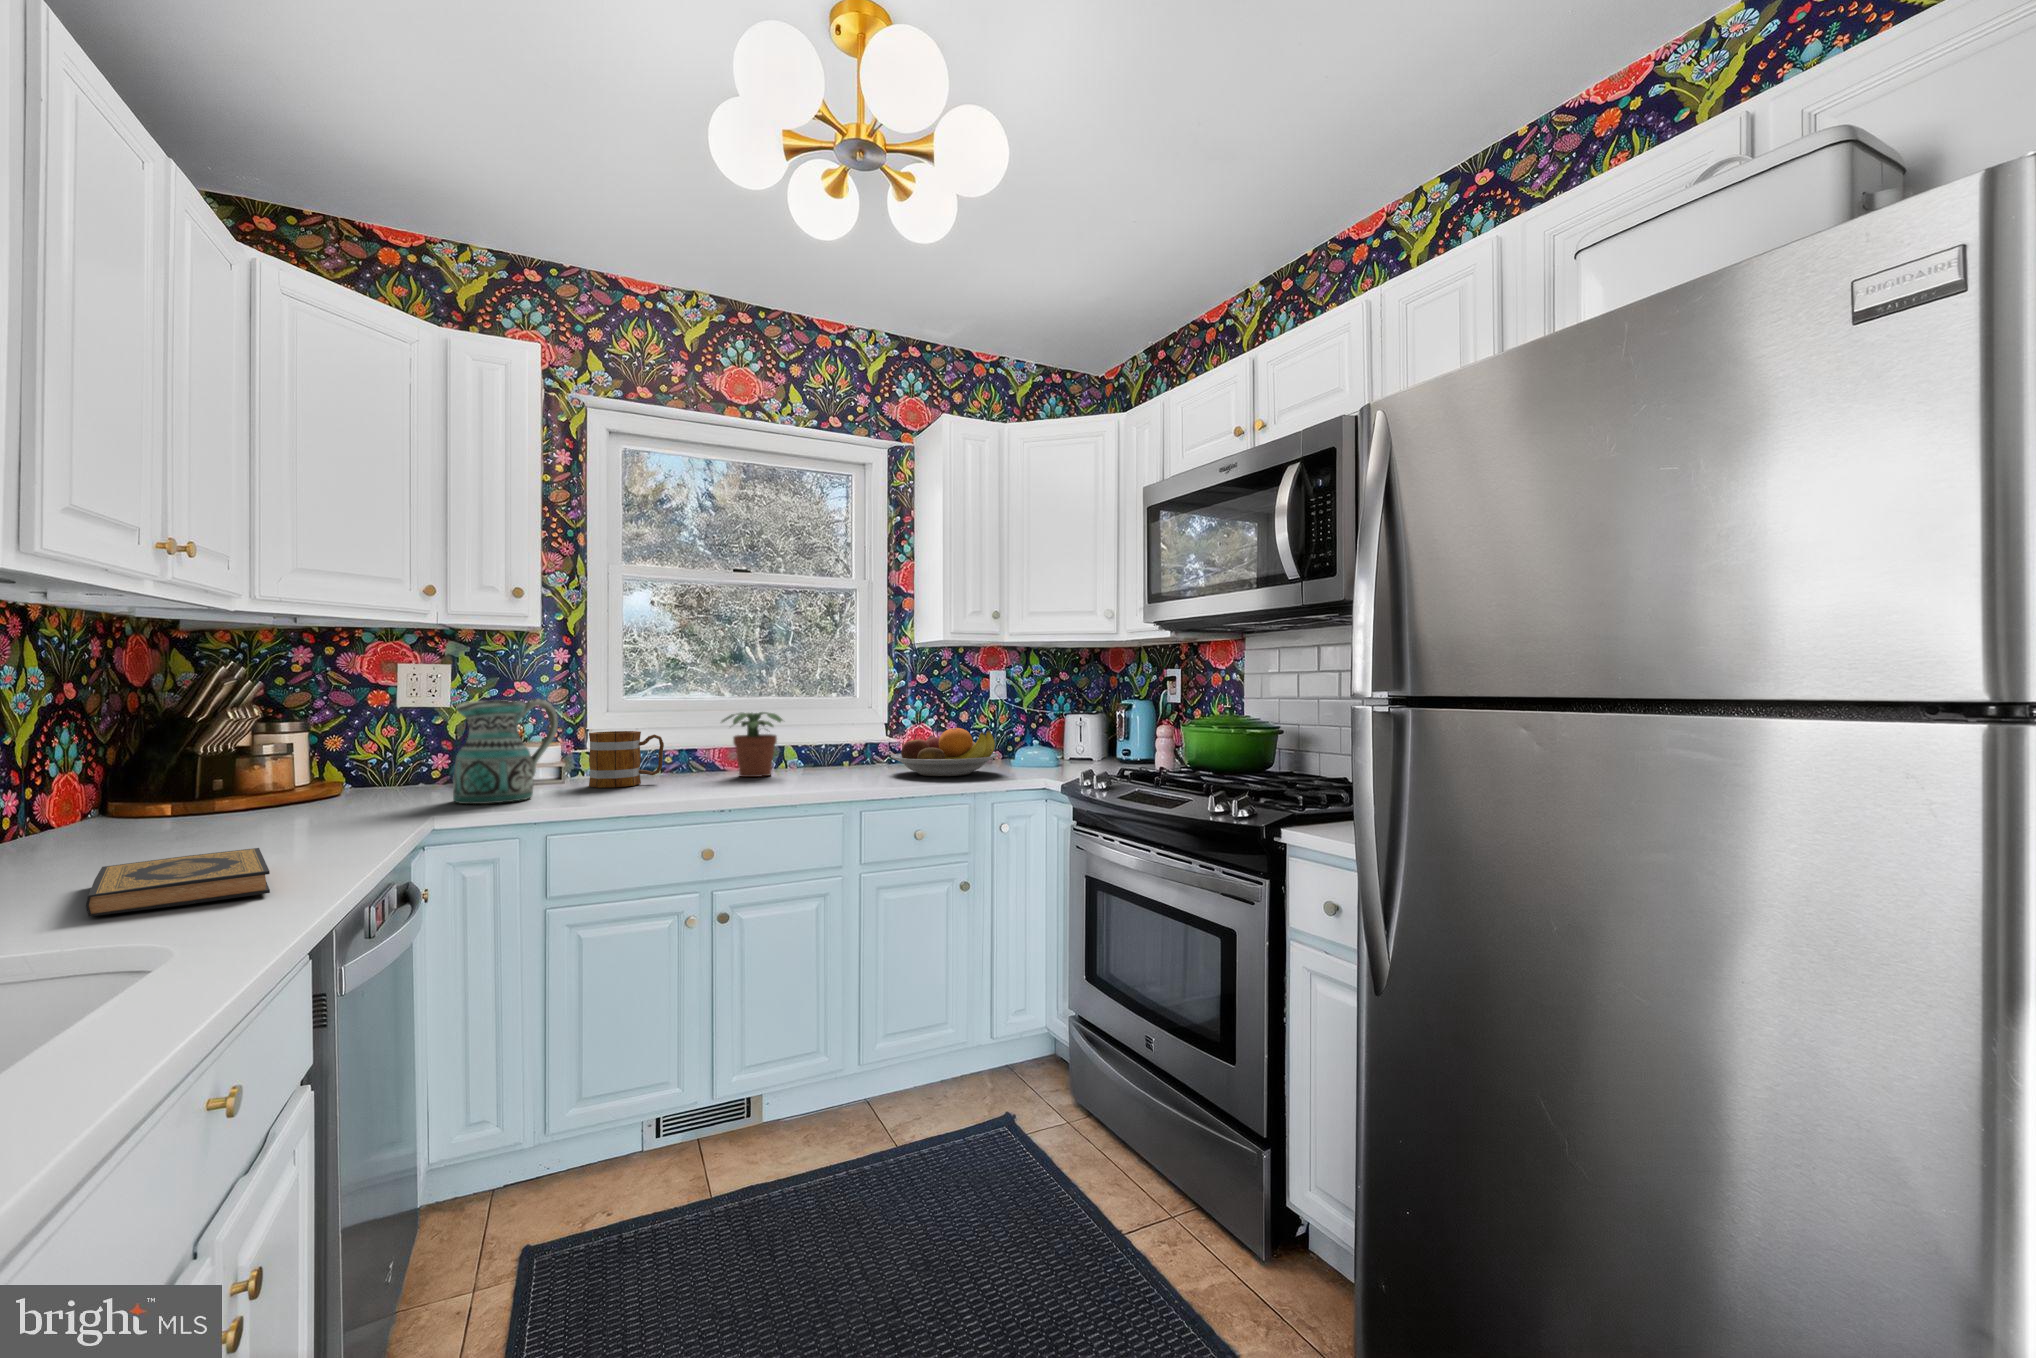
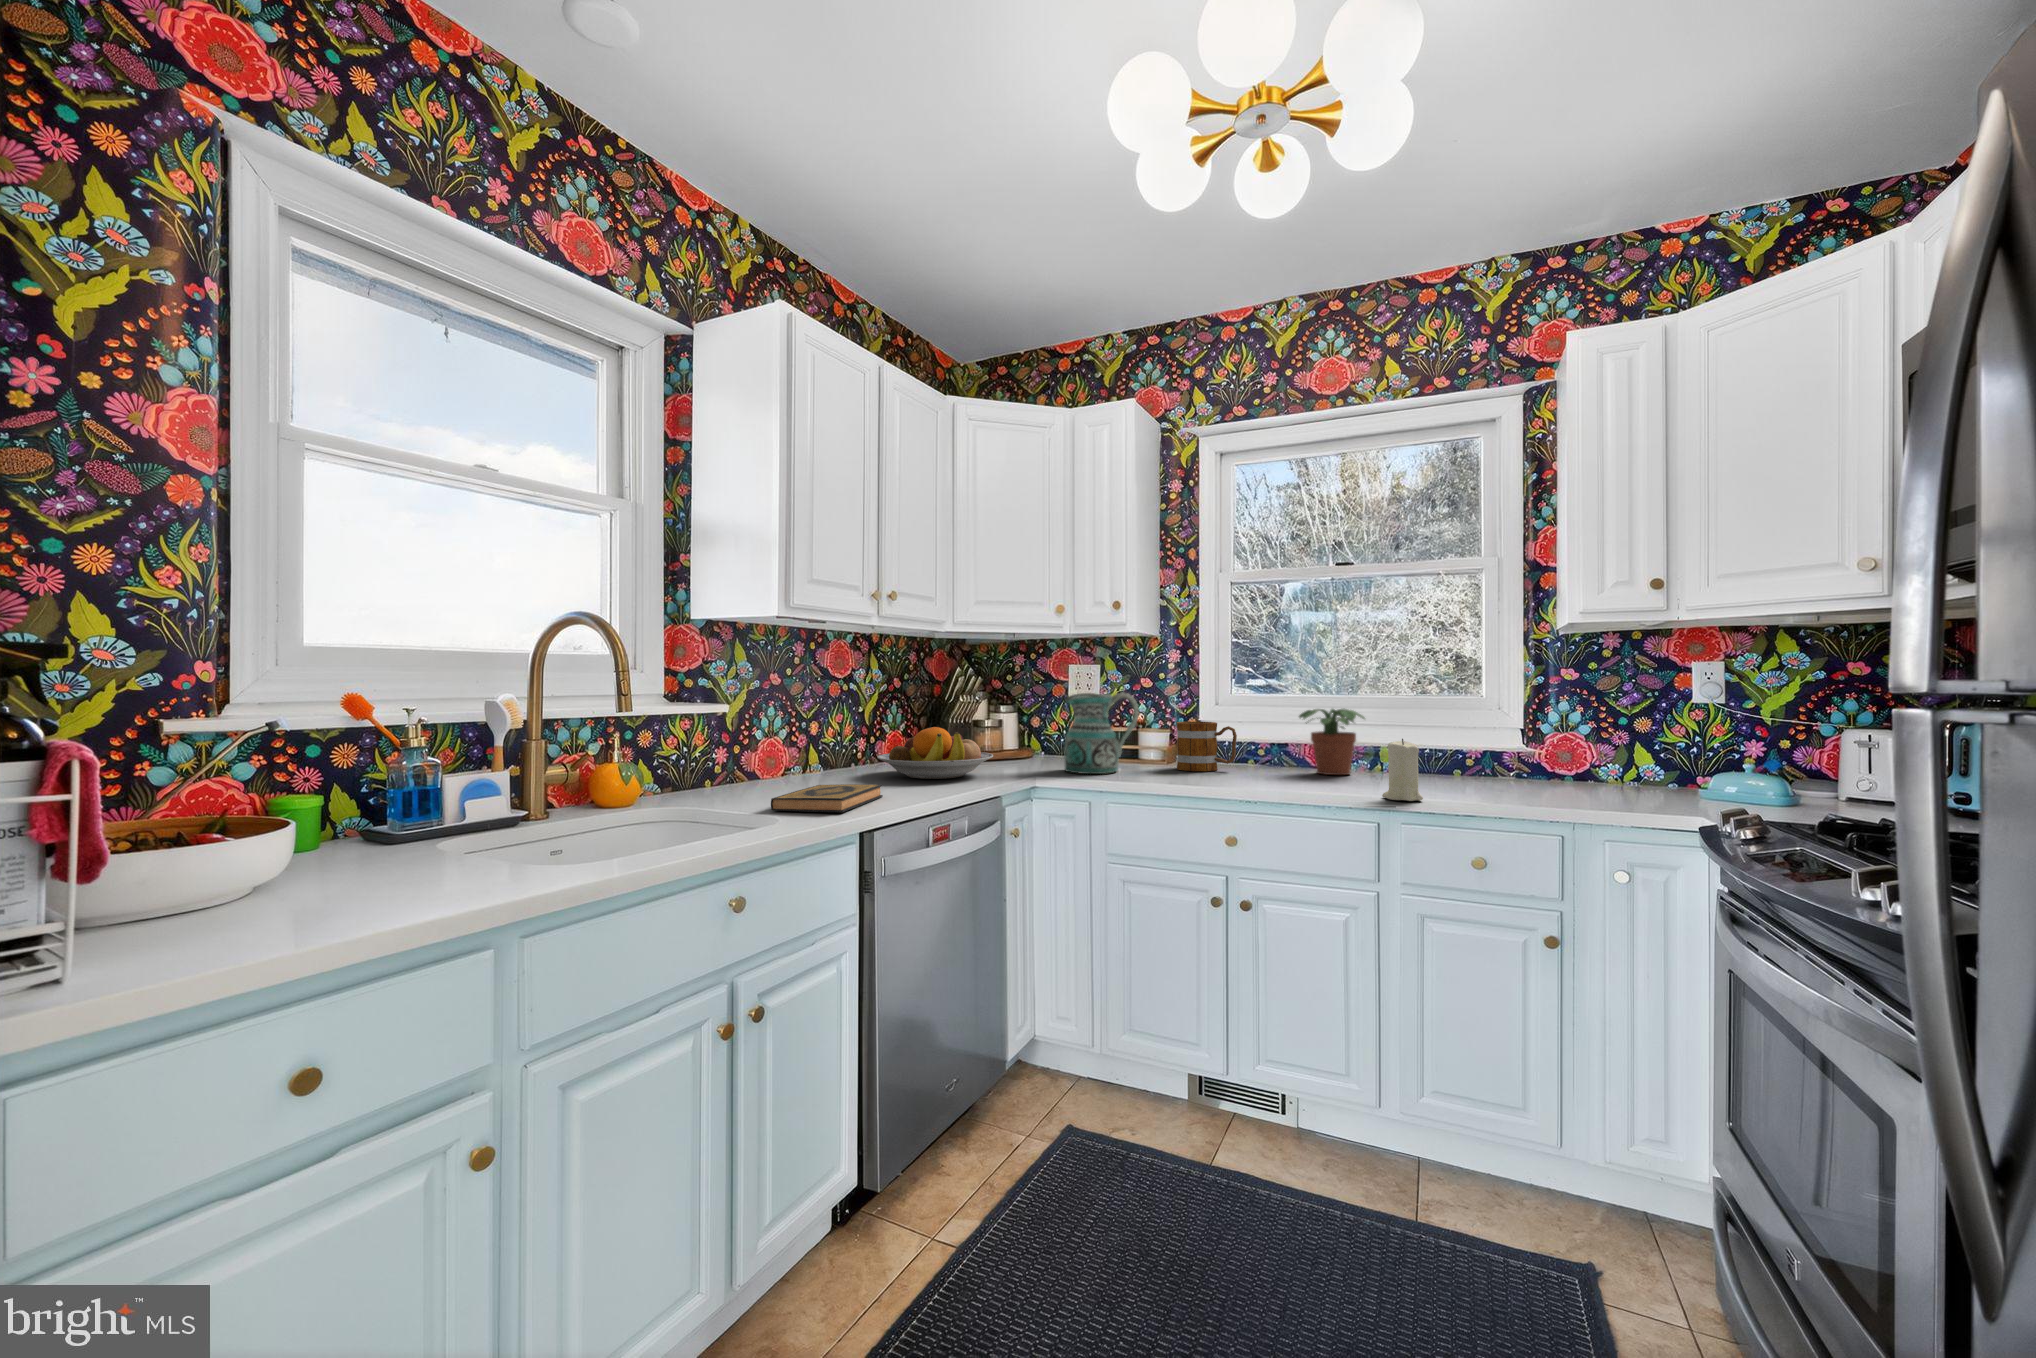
fruit bowl: present [891,728,998,776] -> present [877,727,993,779]
candle: none [843,735,878,790] -> present [1382,739,1423,801]

